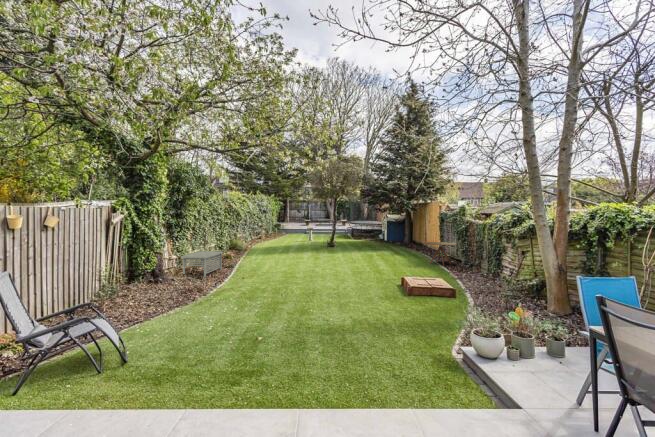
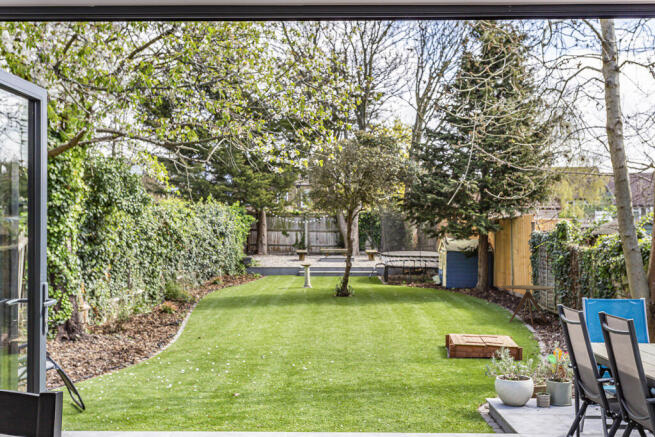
storage bench: present [181,251,223,277] -> none [97,299,160,339]

